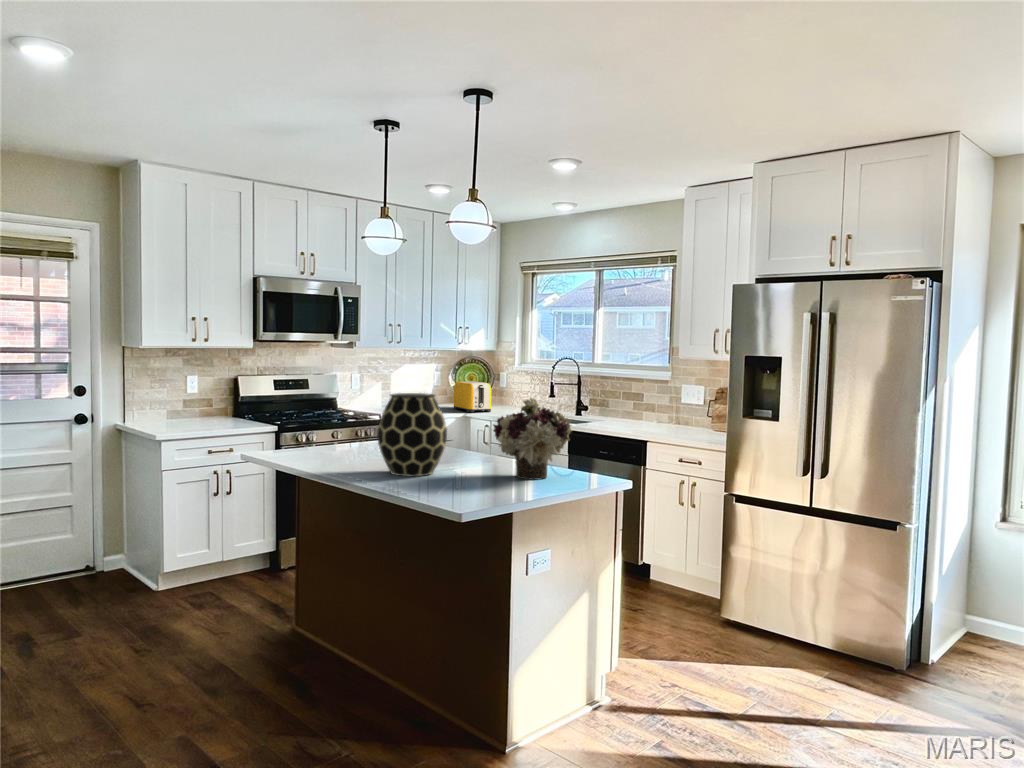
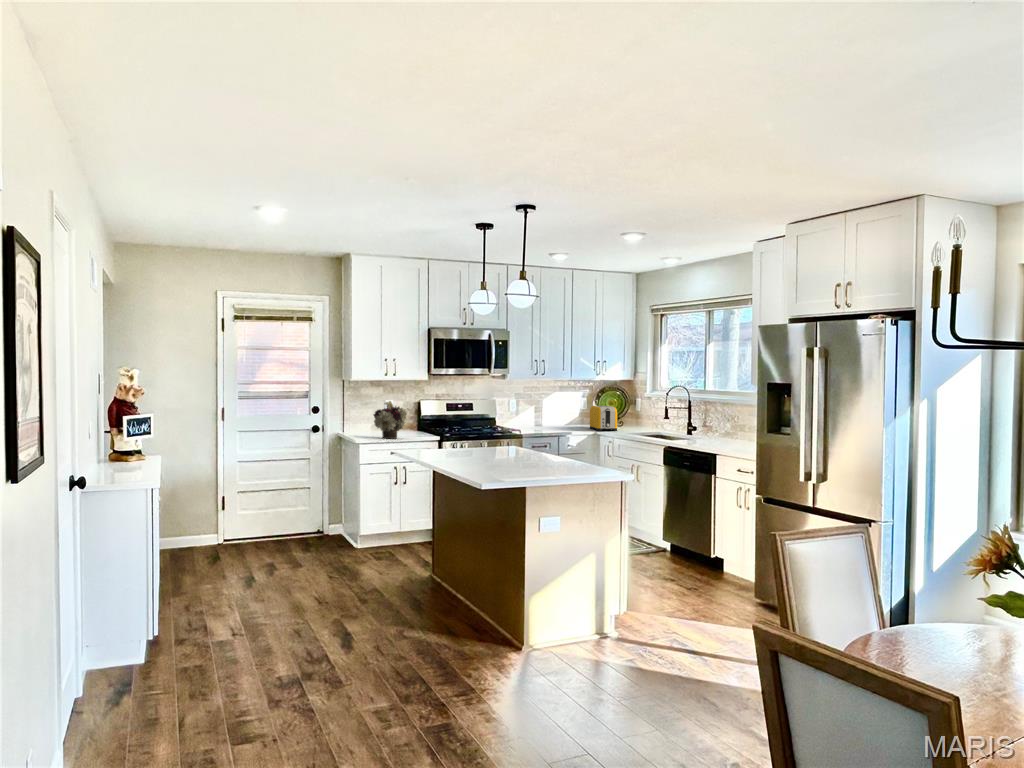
vase: present [377,393,447,477] -> none [460,410,507,465]
flower arrangement: present [493,398,571,479] -> present [373,401,407,439]

